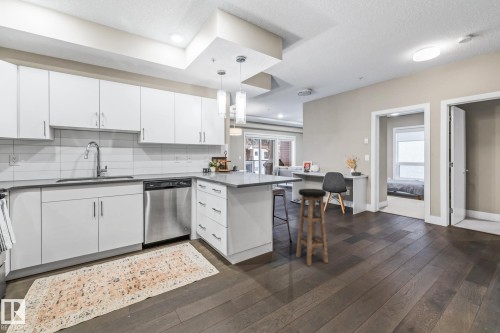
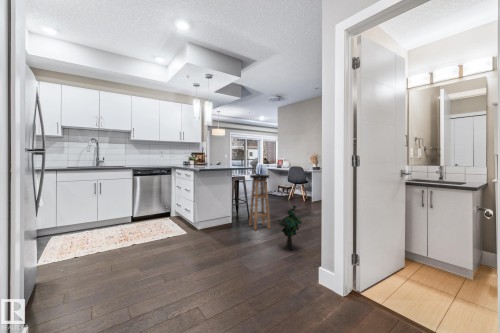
decorative plant: none [359,244,401,312] -> present [278,206,302,250]

